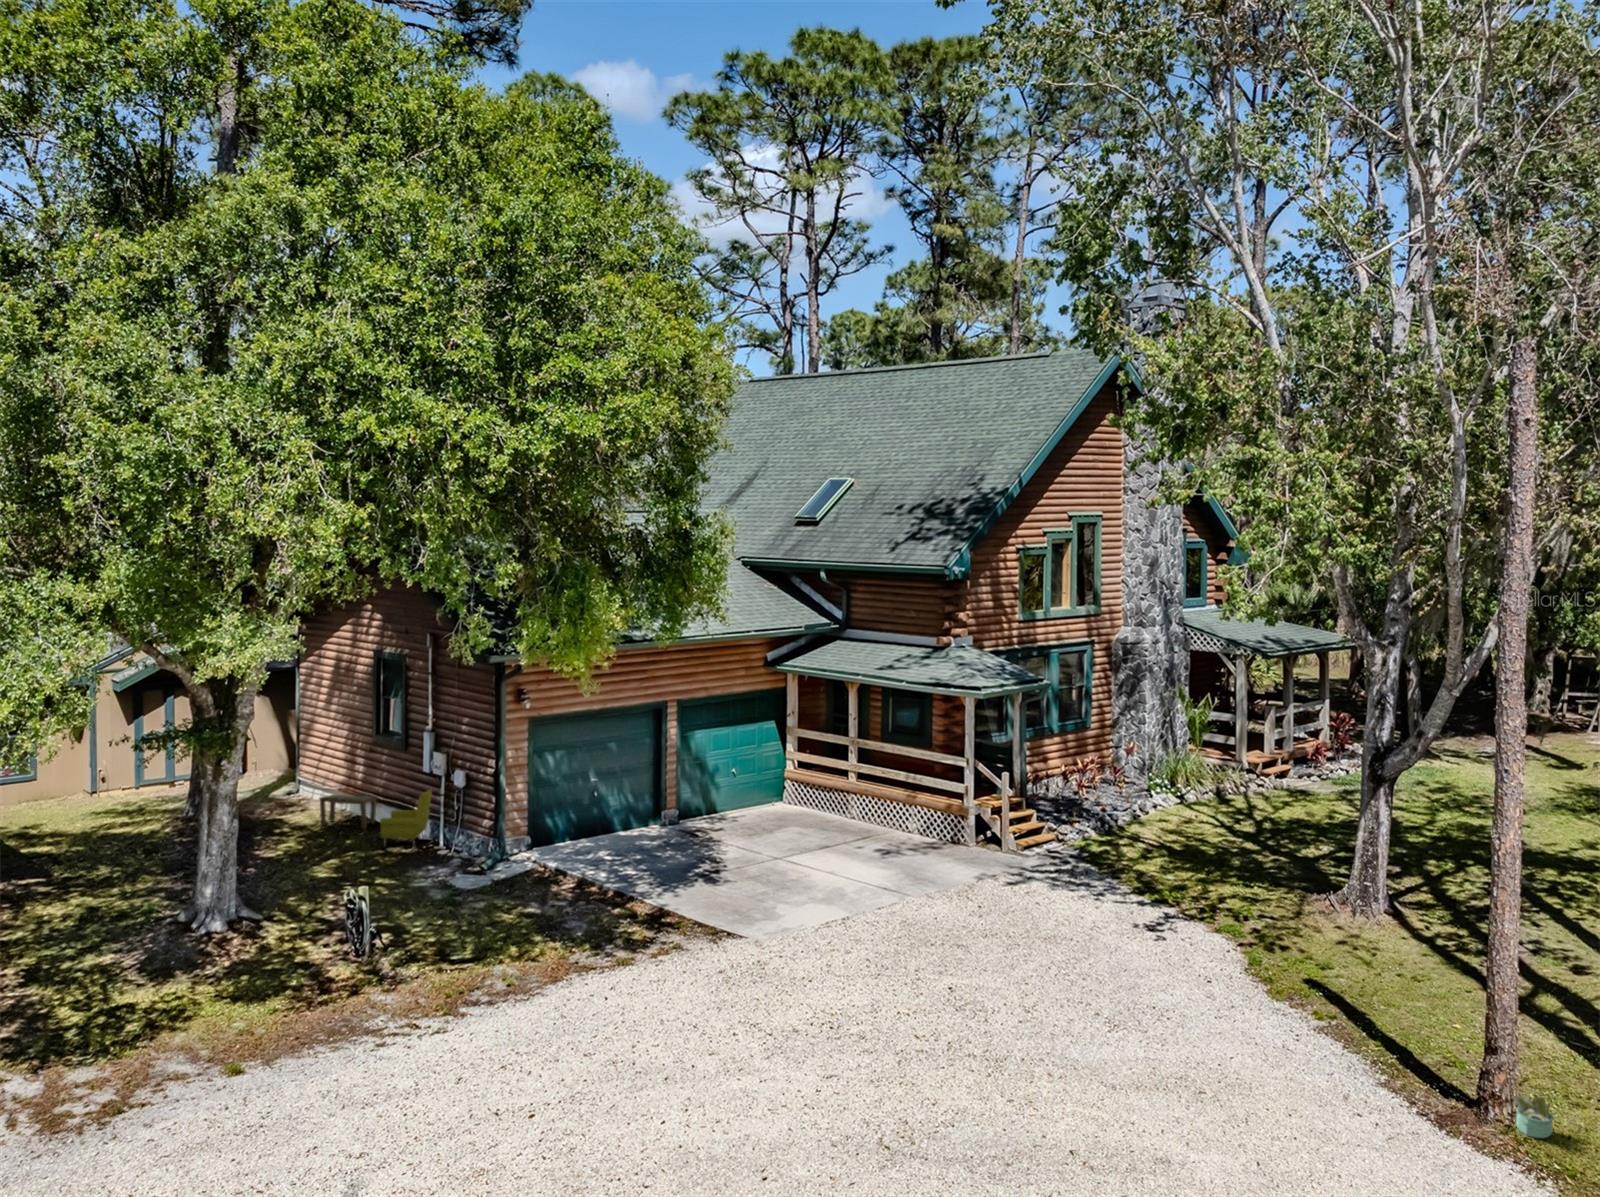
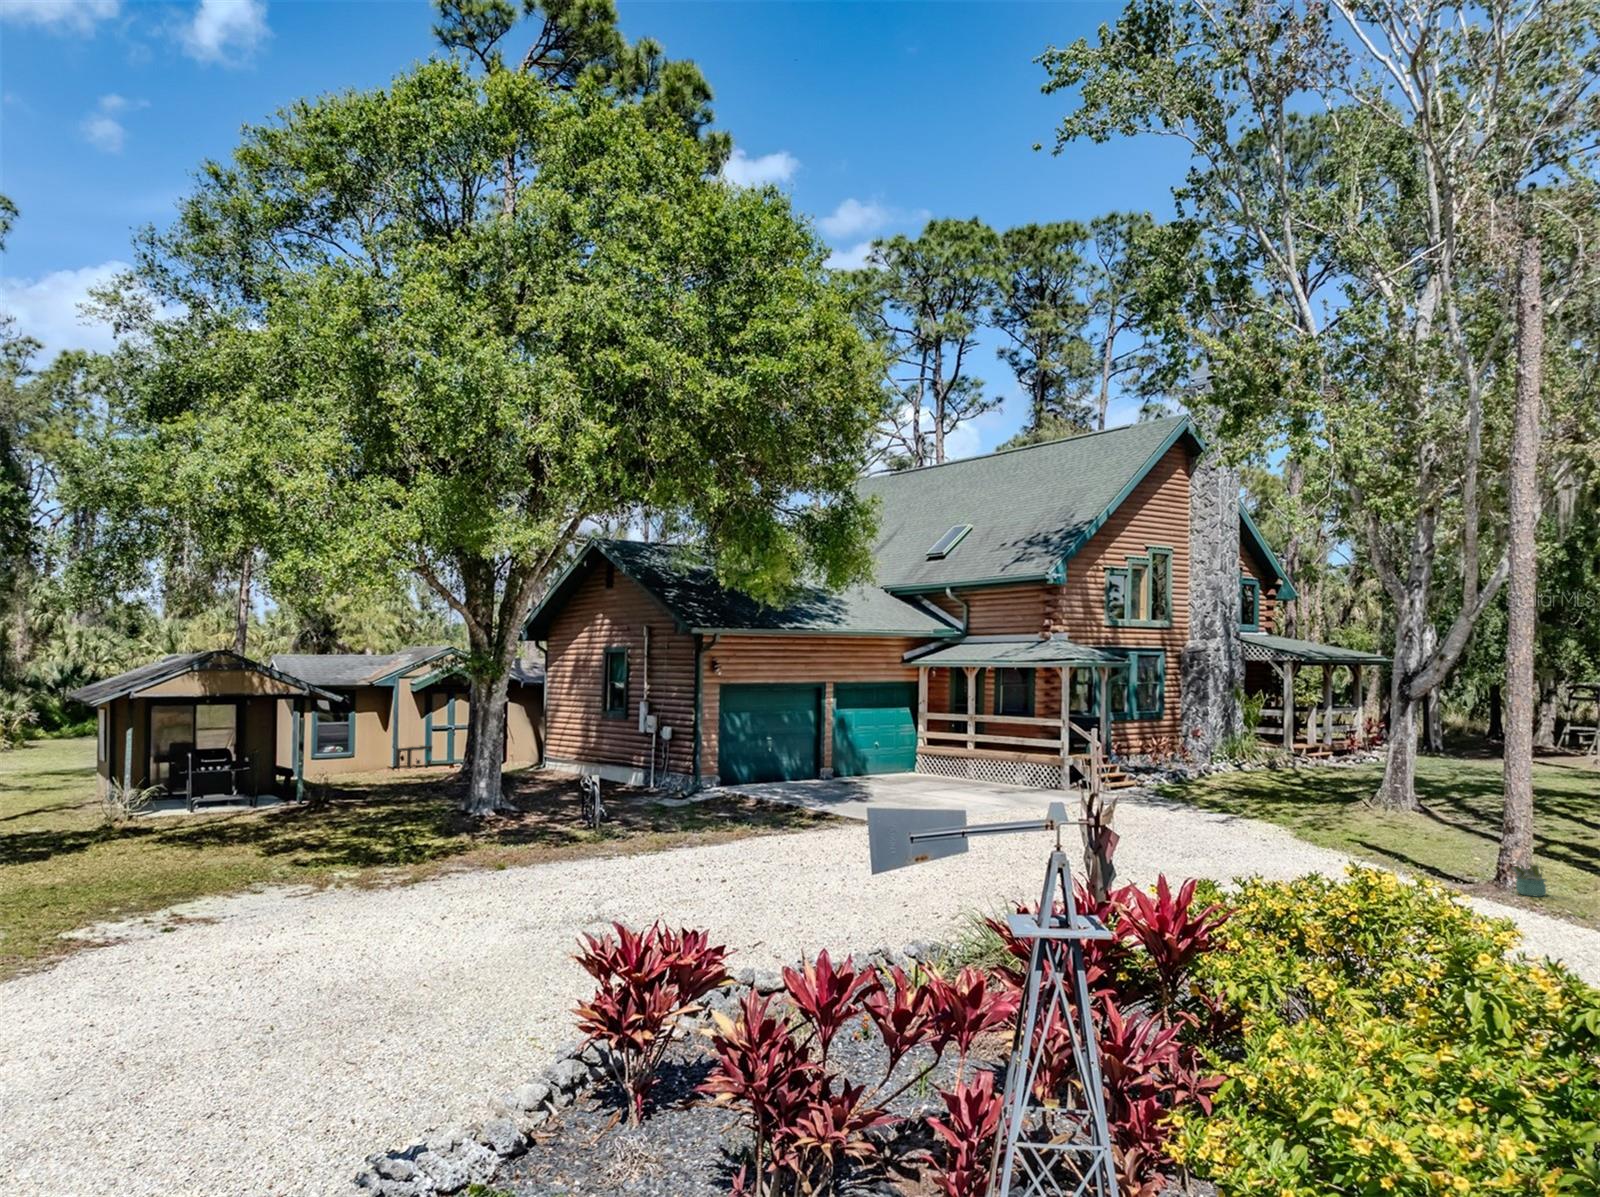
armchair: present [380,789,432,843] -> none [609,743,648,784]
bench: present [319,795,377,829] -> present [396,746,432,768]

